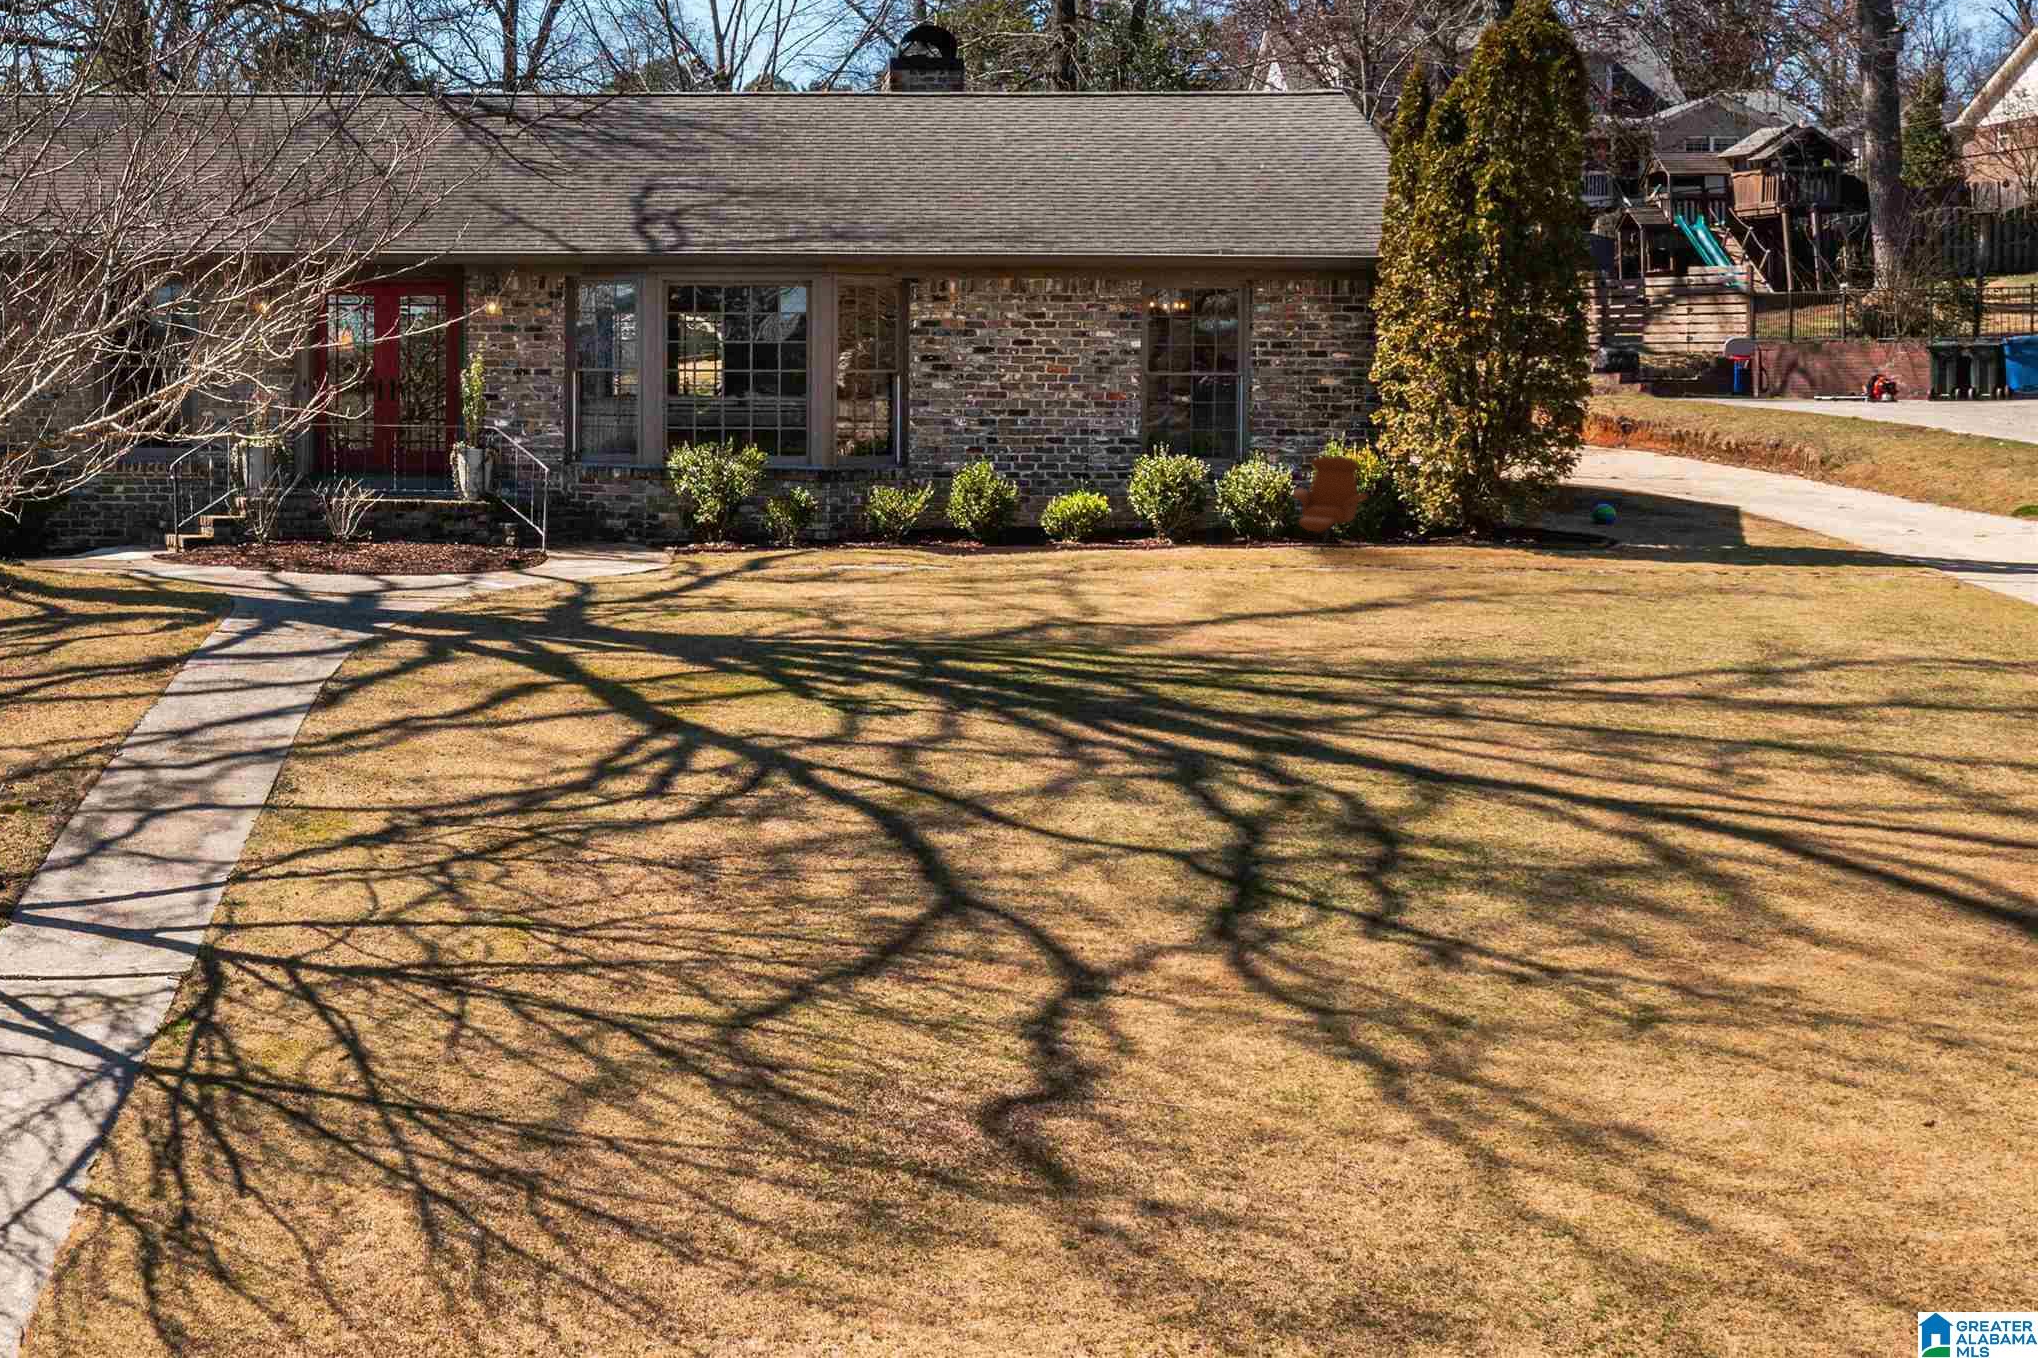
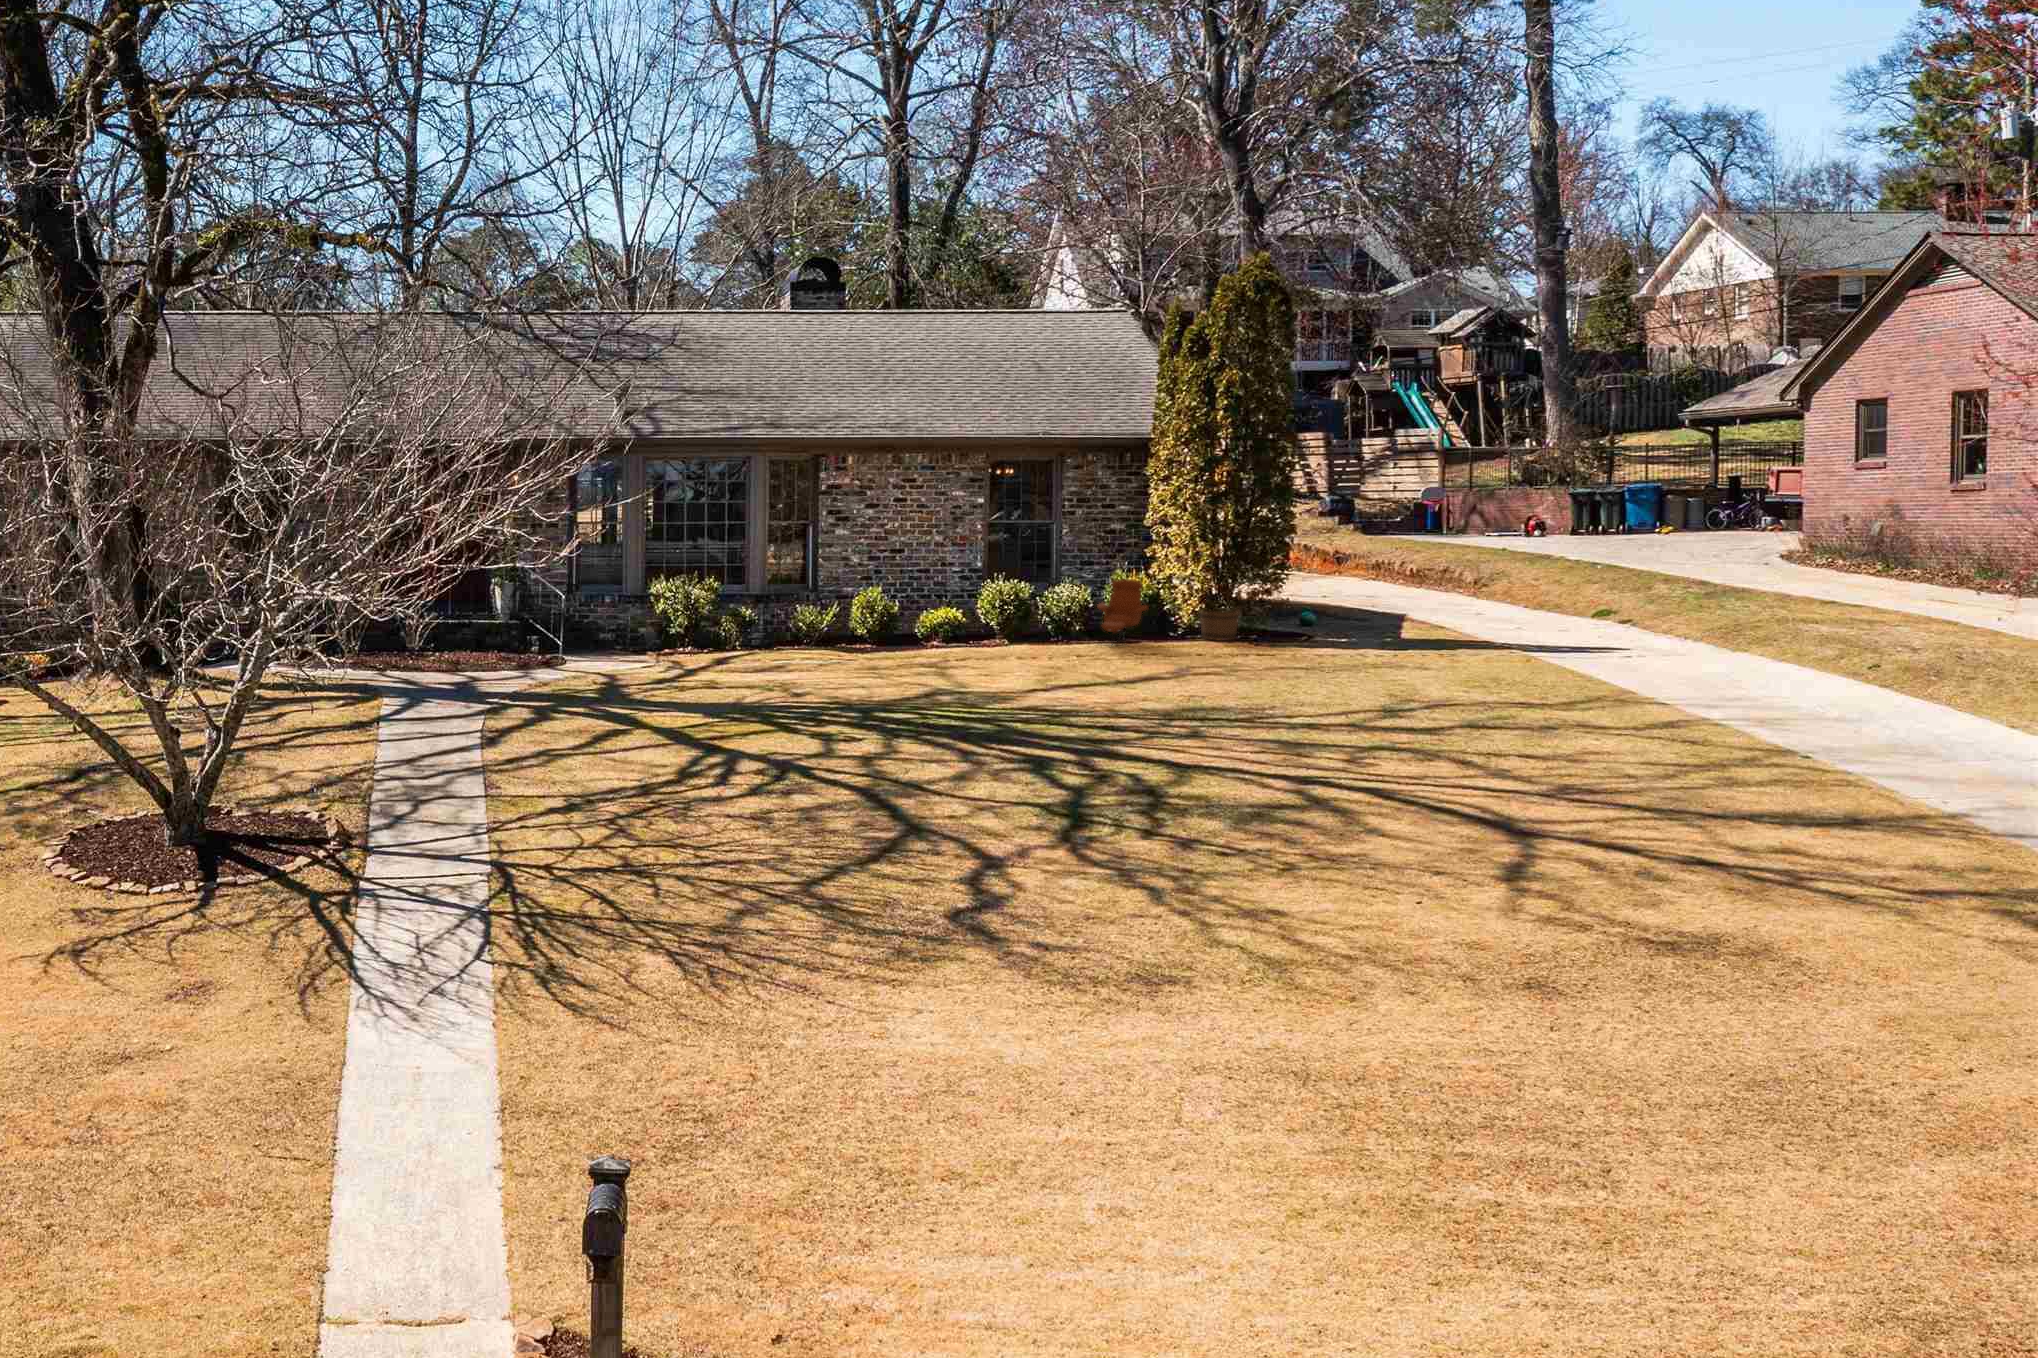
bucket: none [1442,490,1504,545] -> present [1199,608,1240,641]

